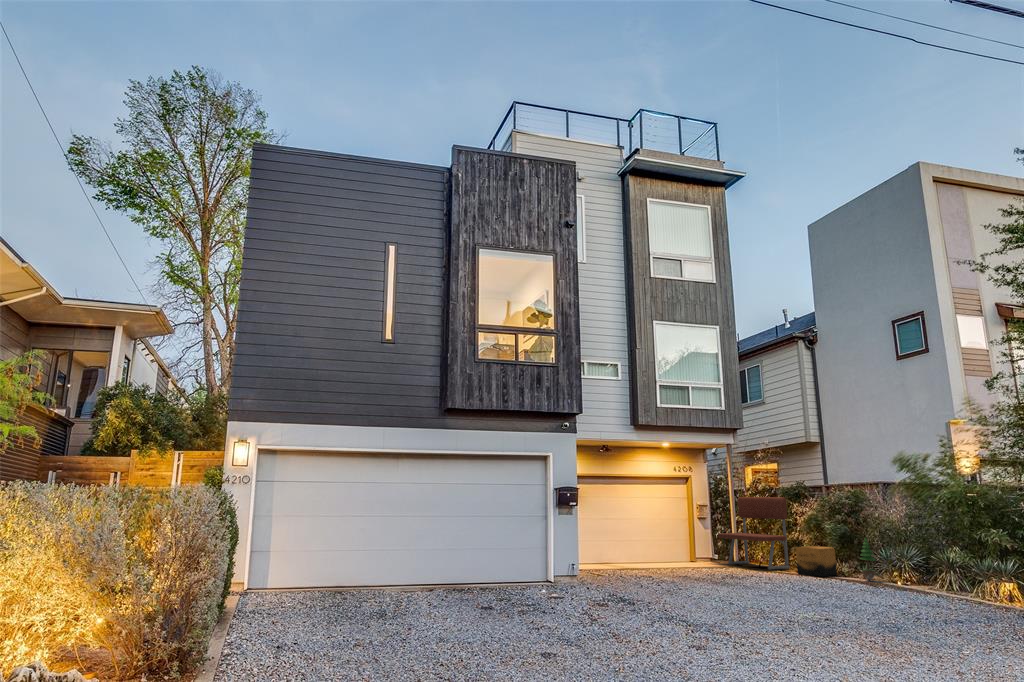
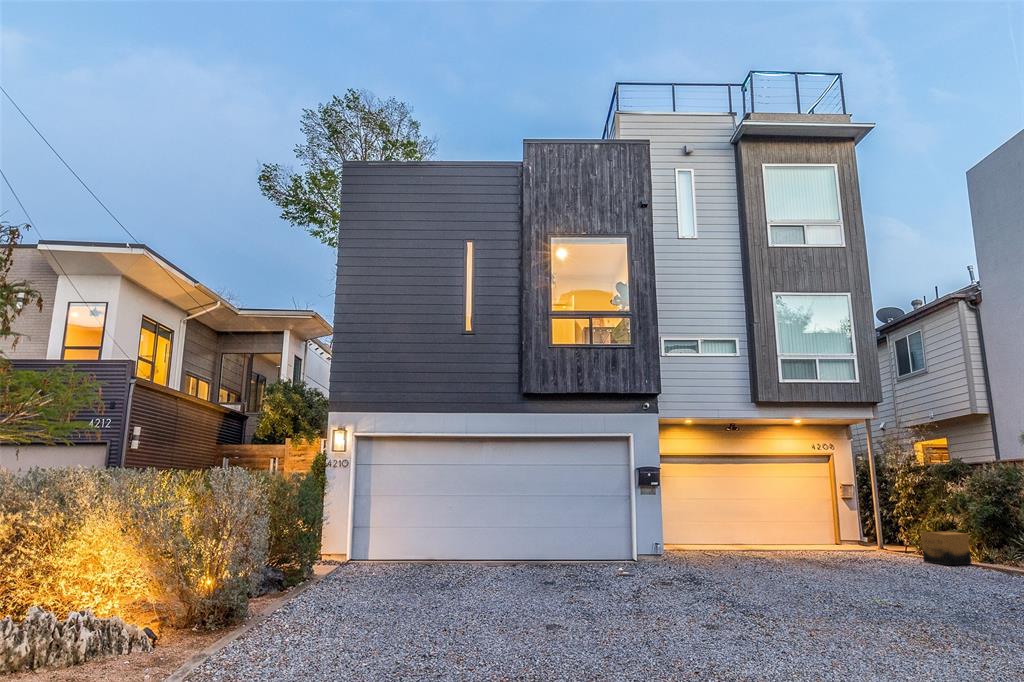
bench: present [719,497,790,570] -> none [842,477,921,556]
potted tree: present [860,538,876,580] -> none [992,522,1013,571]

